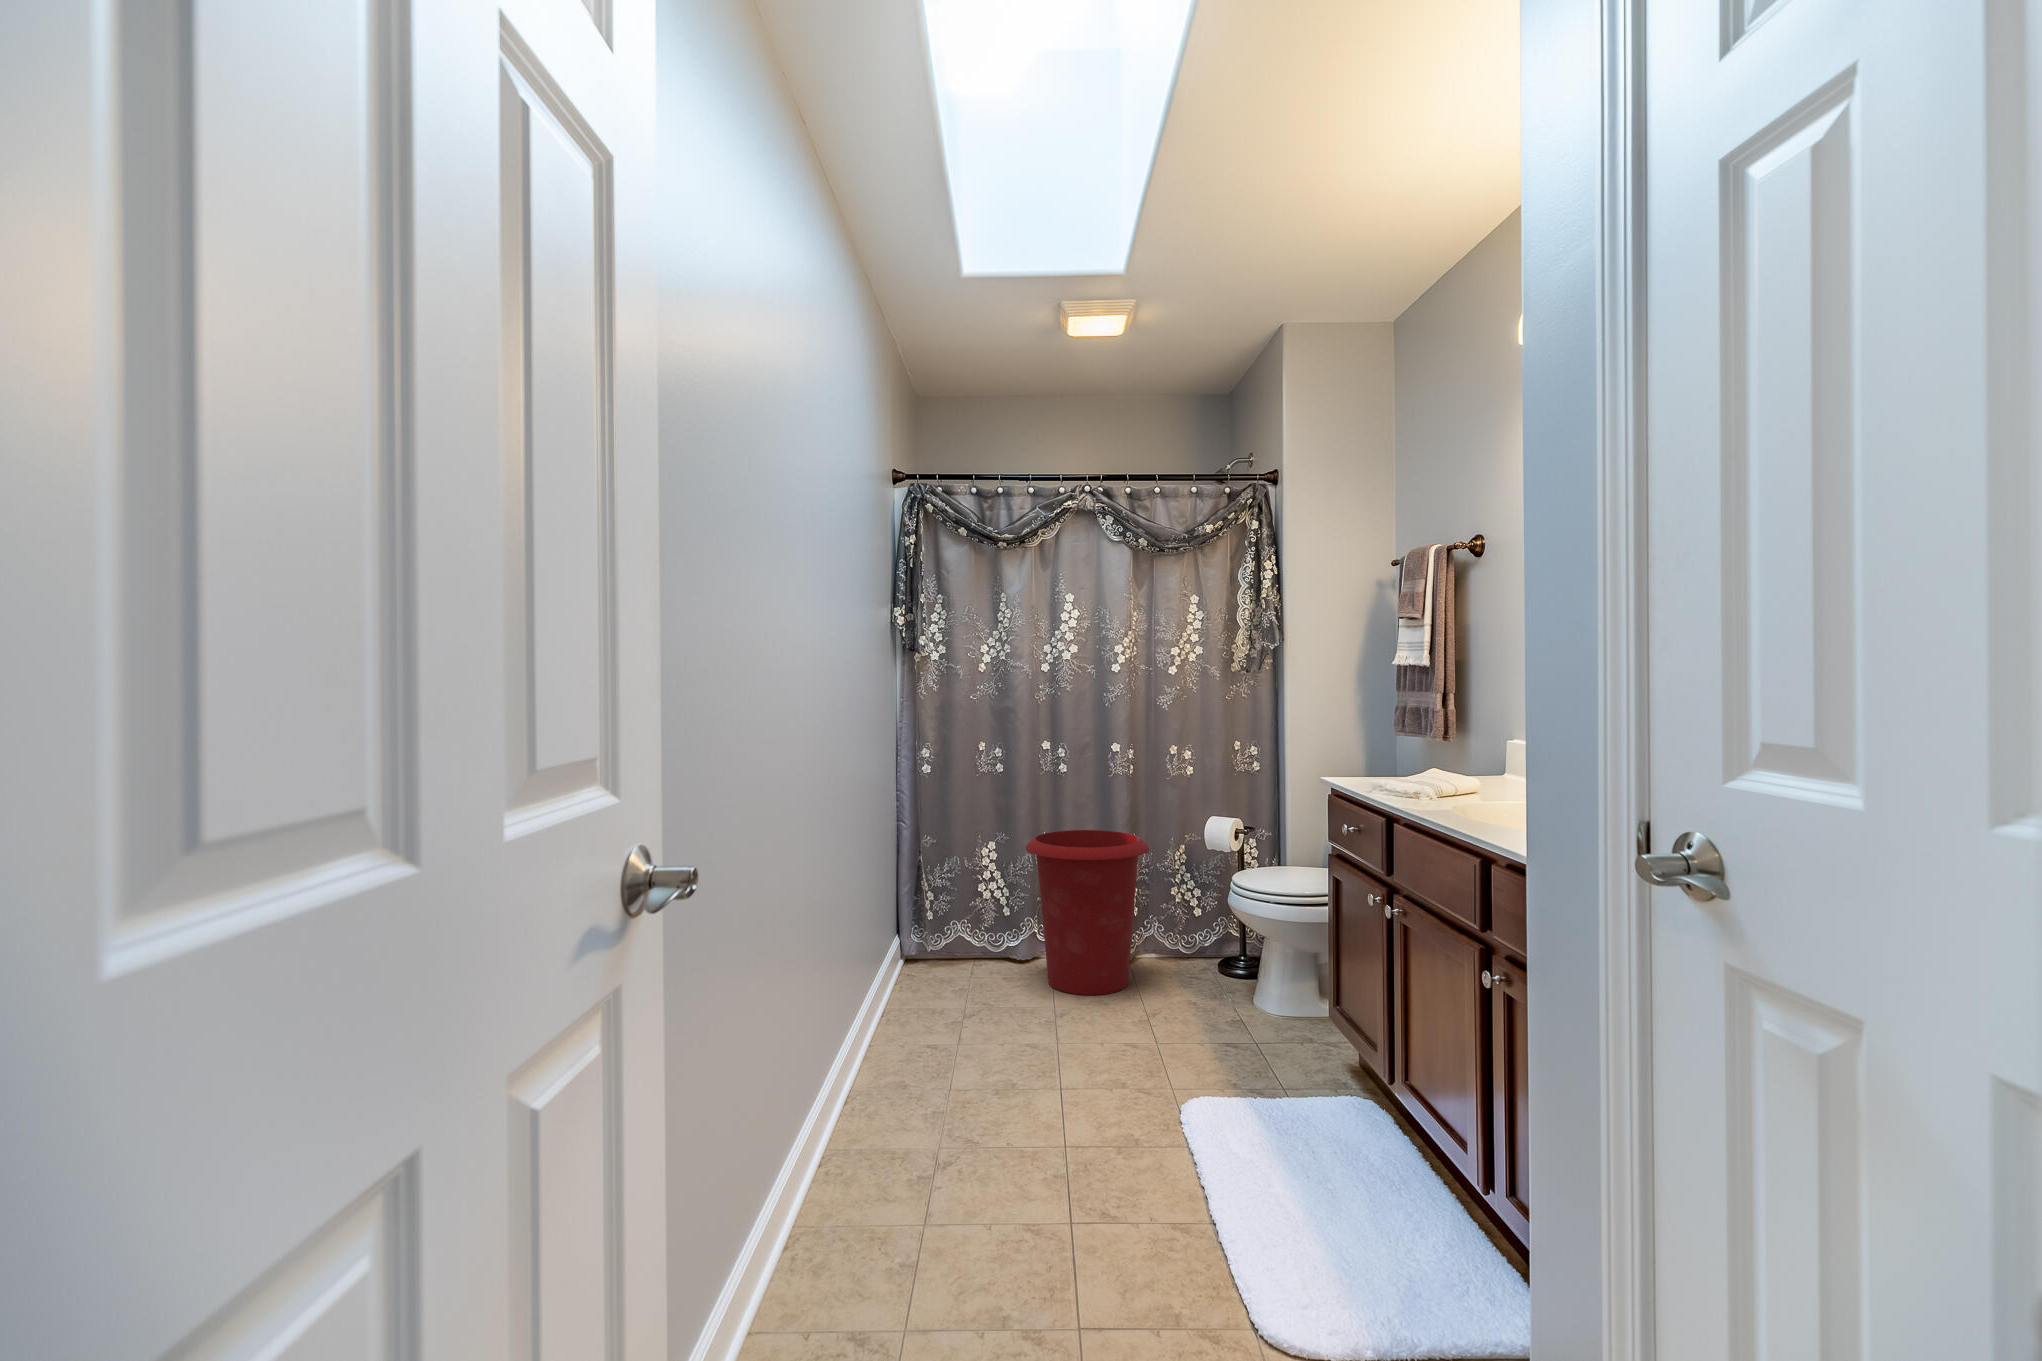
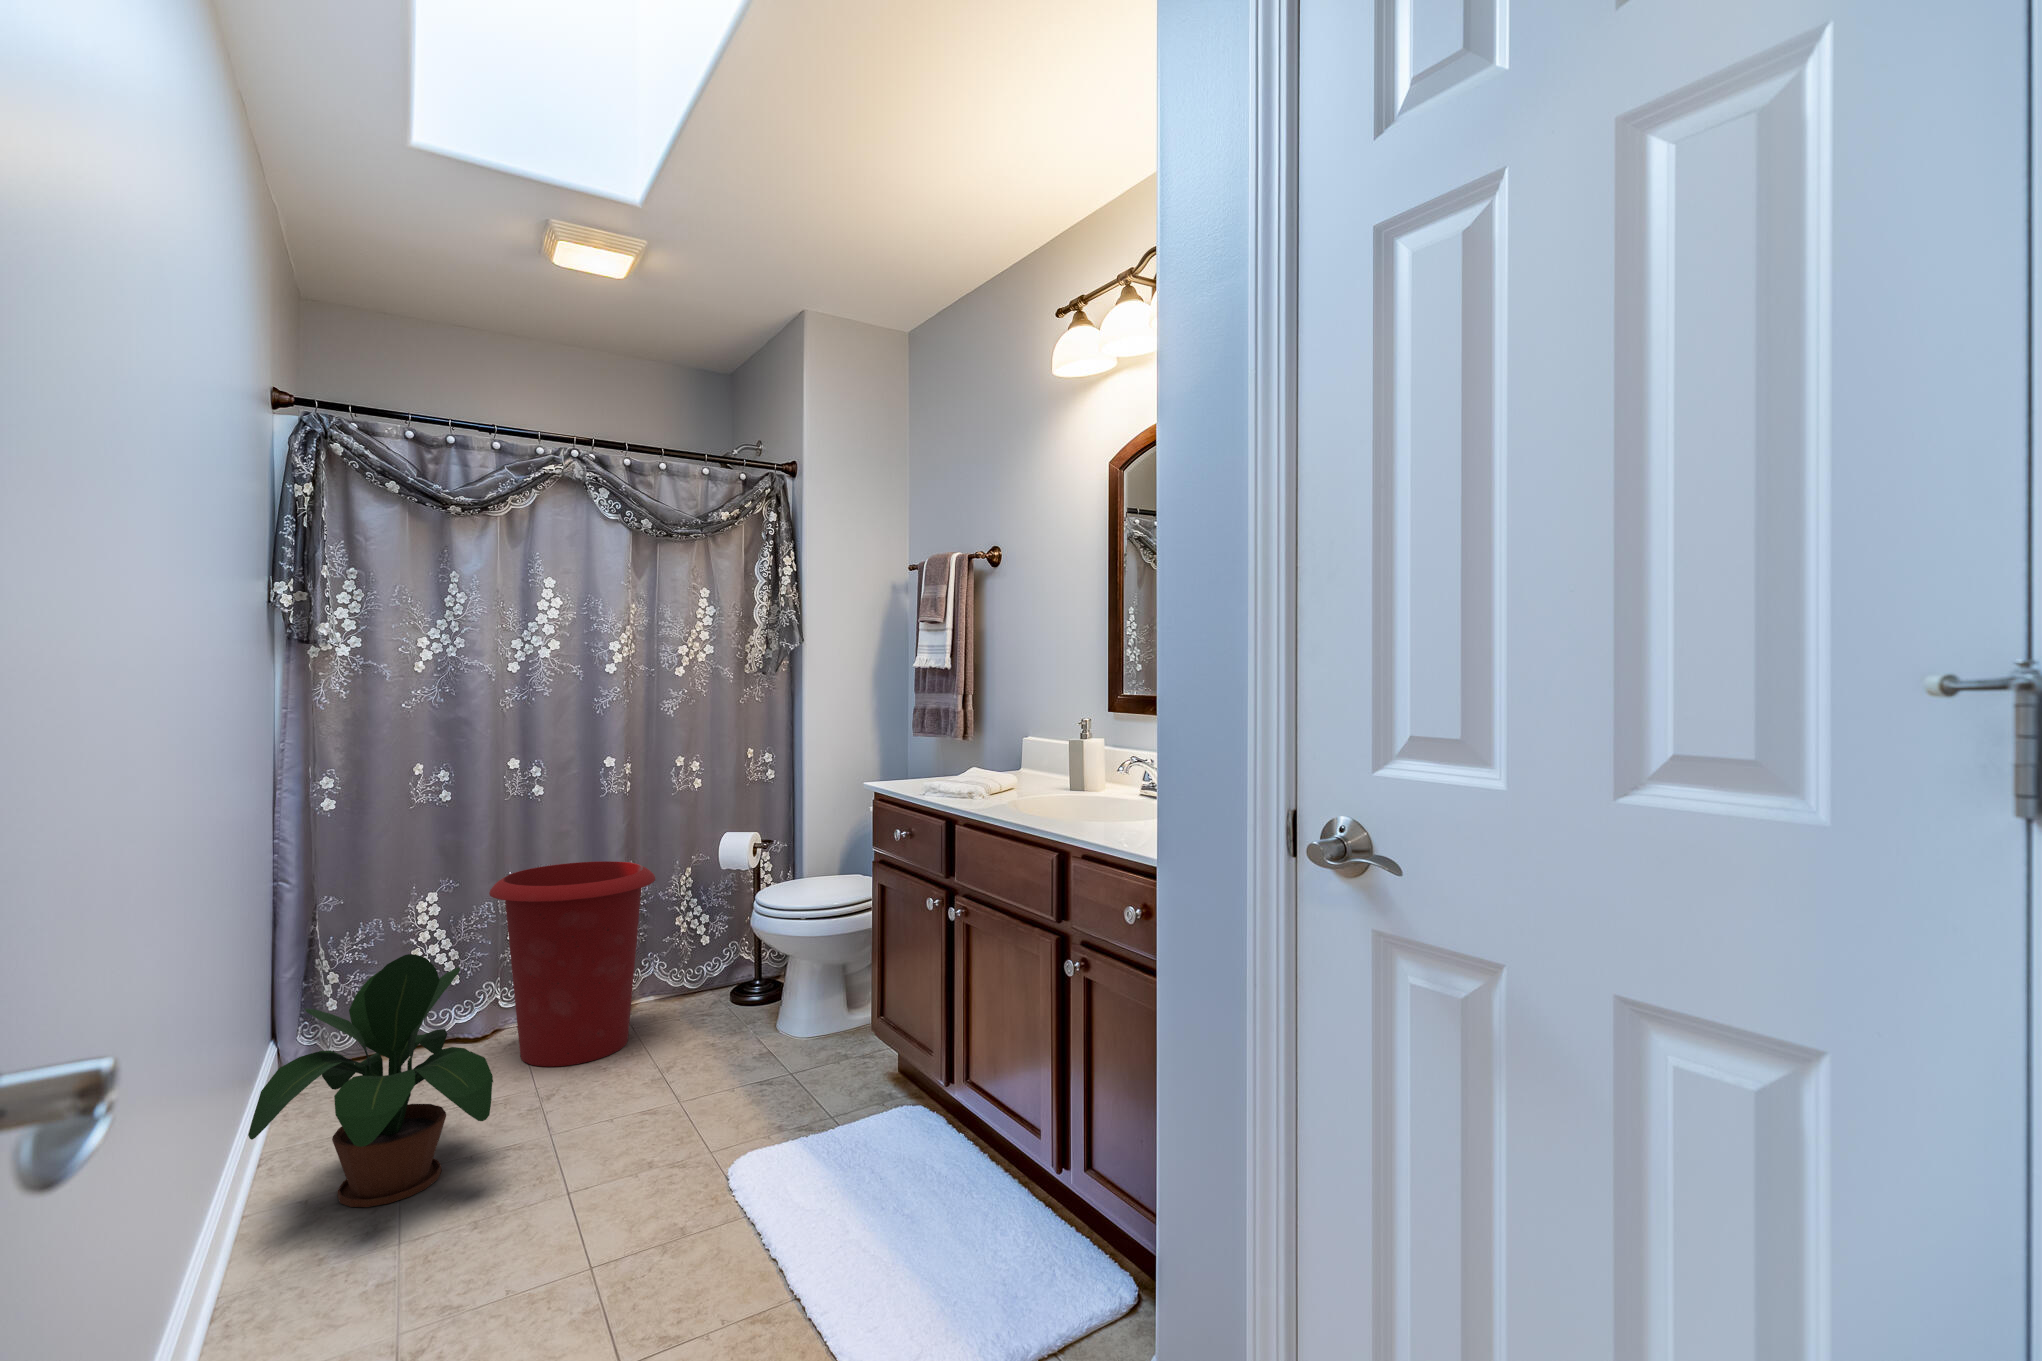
potted plant: none [869,885,1017,1064] -> present [248,954,493,1207]

